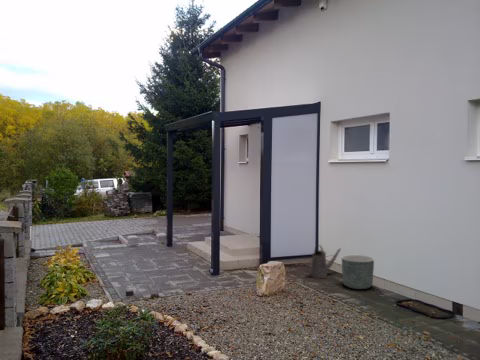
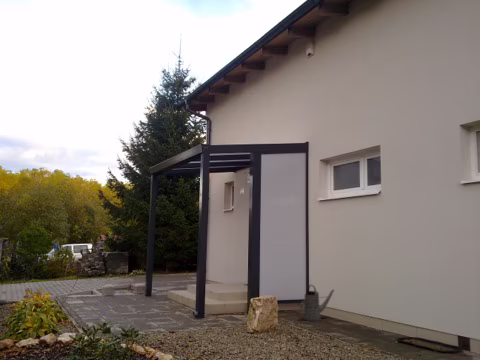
planter: present [342,255,374,289] -> none [336,293,370,328]

